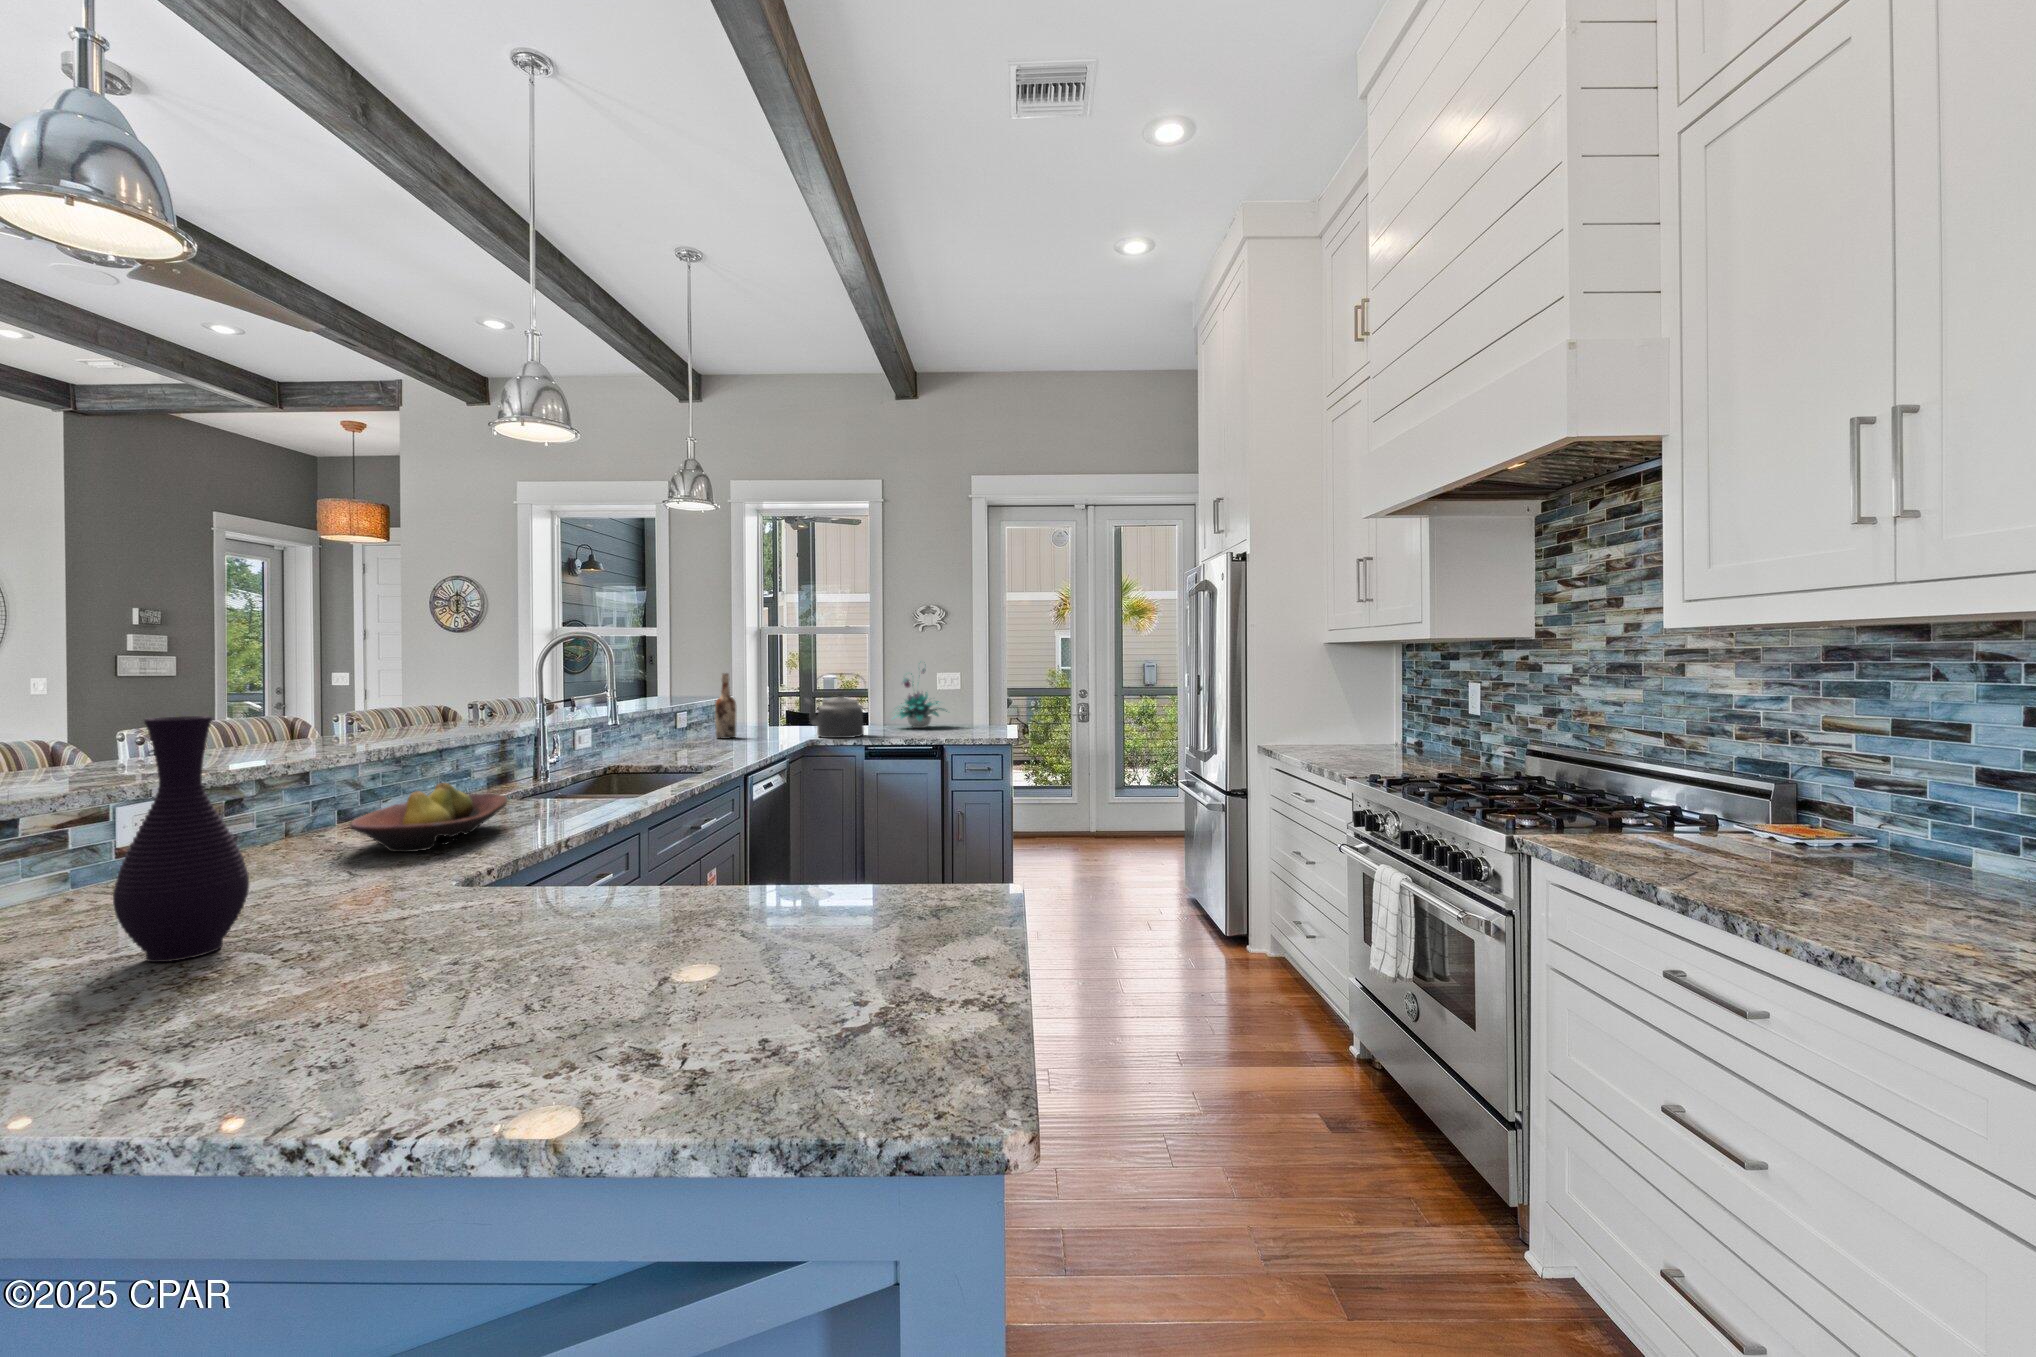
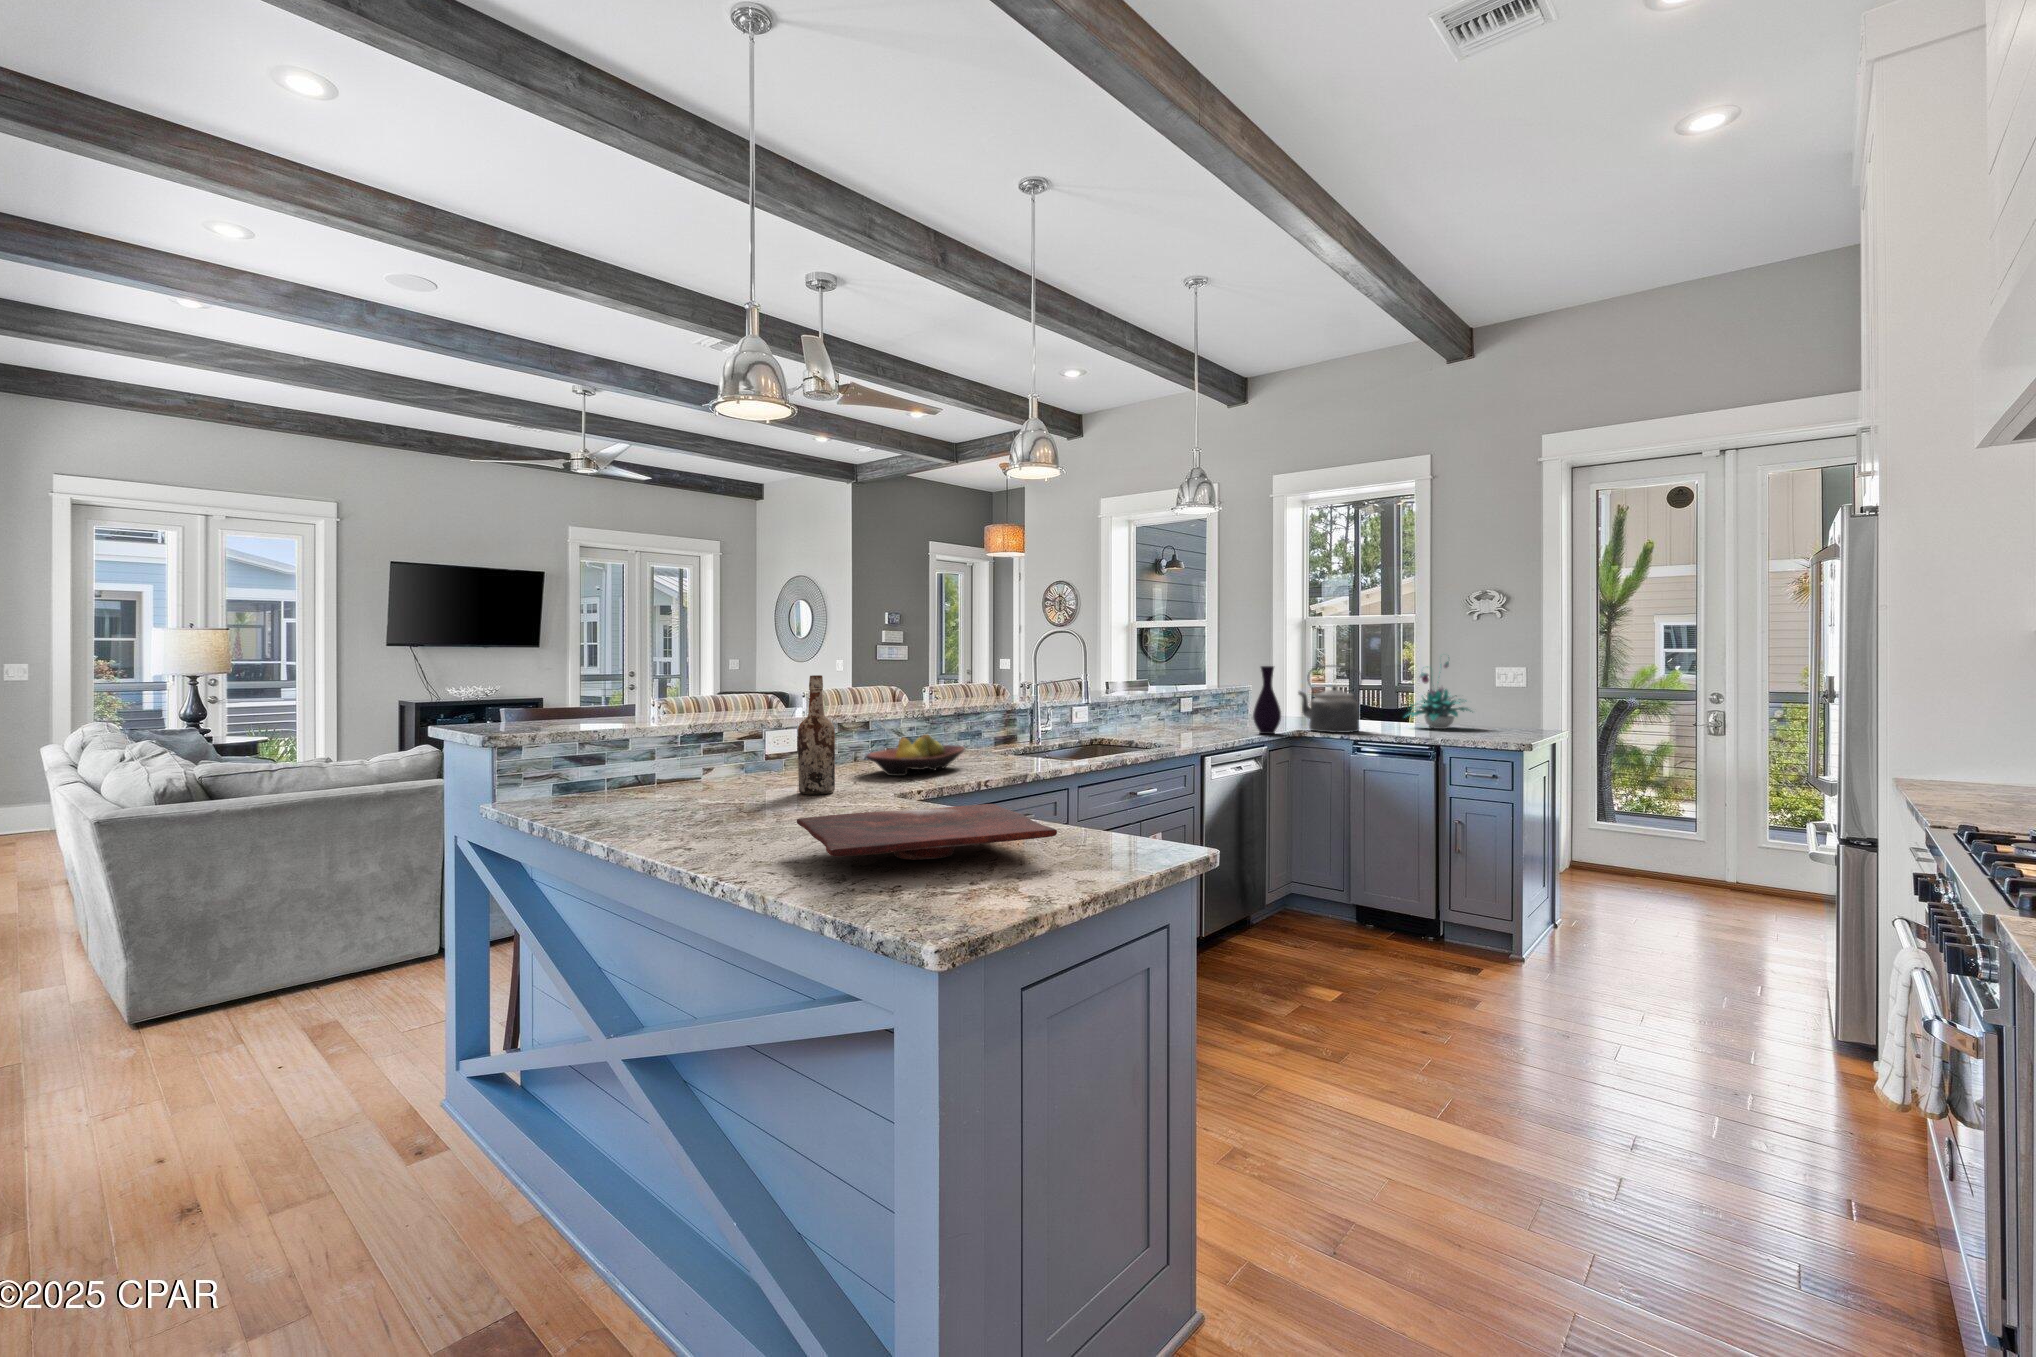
wine bottle: present [715,673,736,739] -> present [798,675,835,795]
vase: present [113,716,249,962] -> present [1253,666,1281,734]
cutting board: none [492,879,942,1038] -> present [797,804,1057,860]

